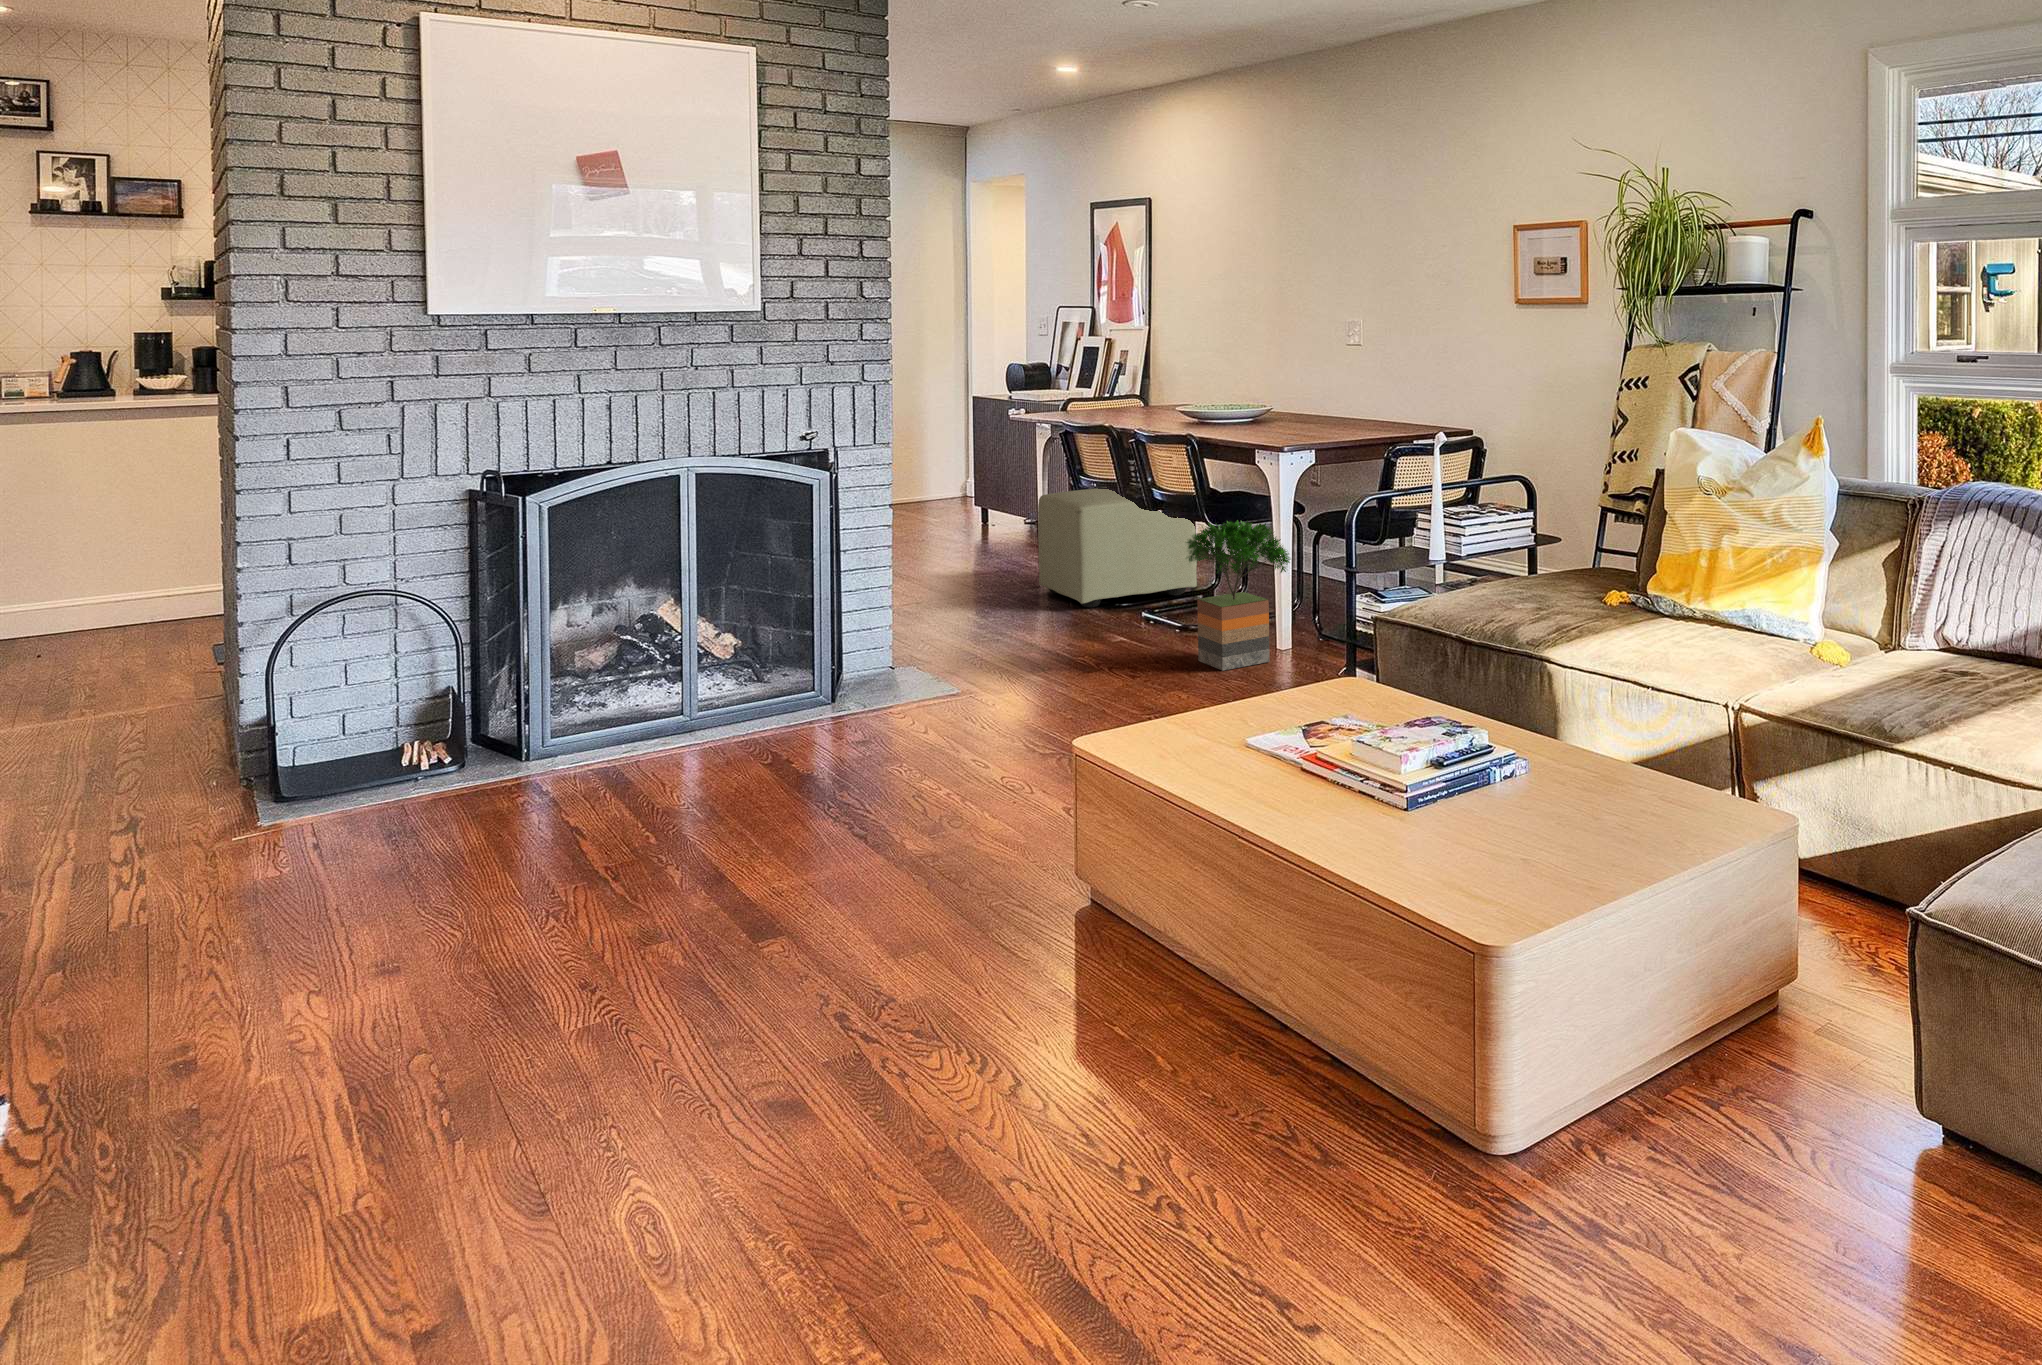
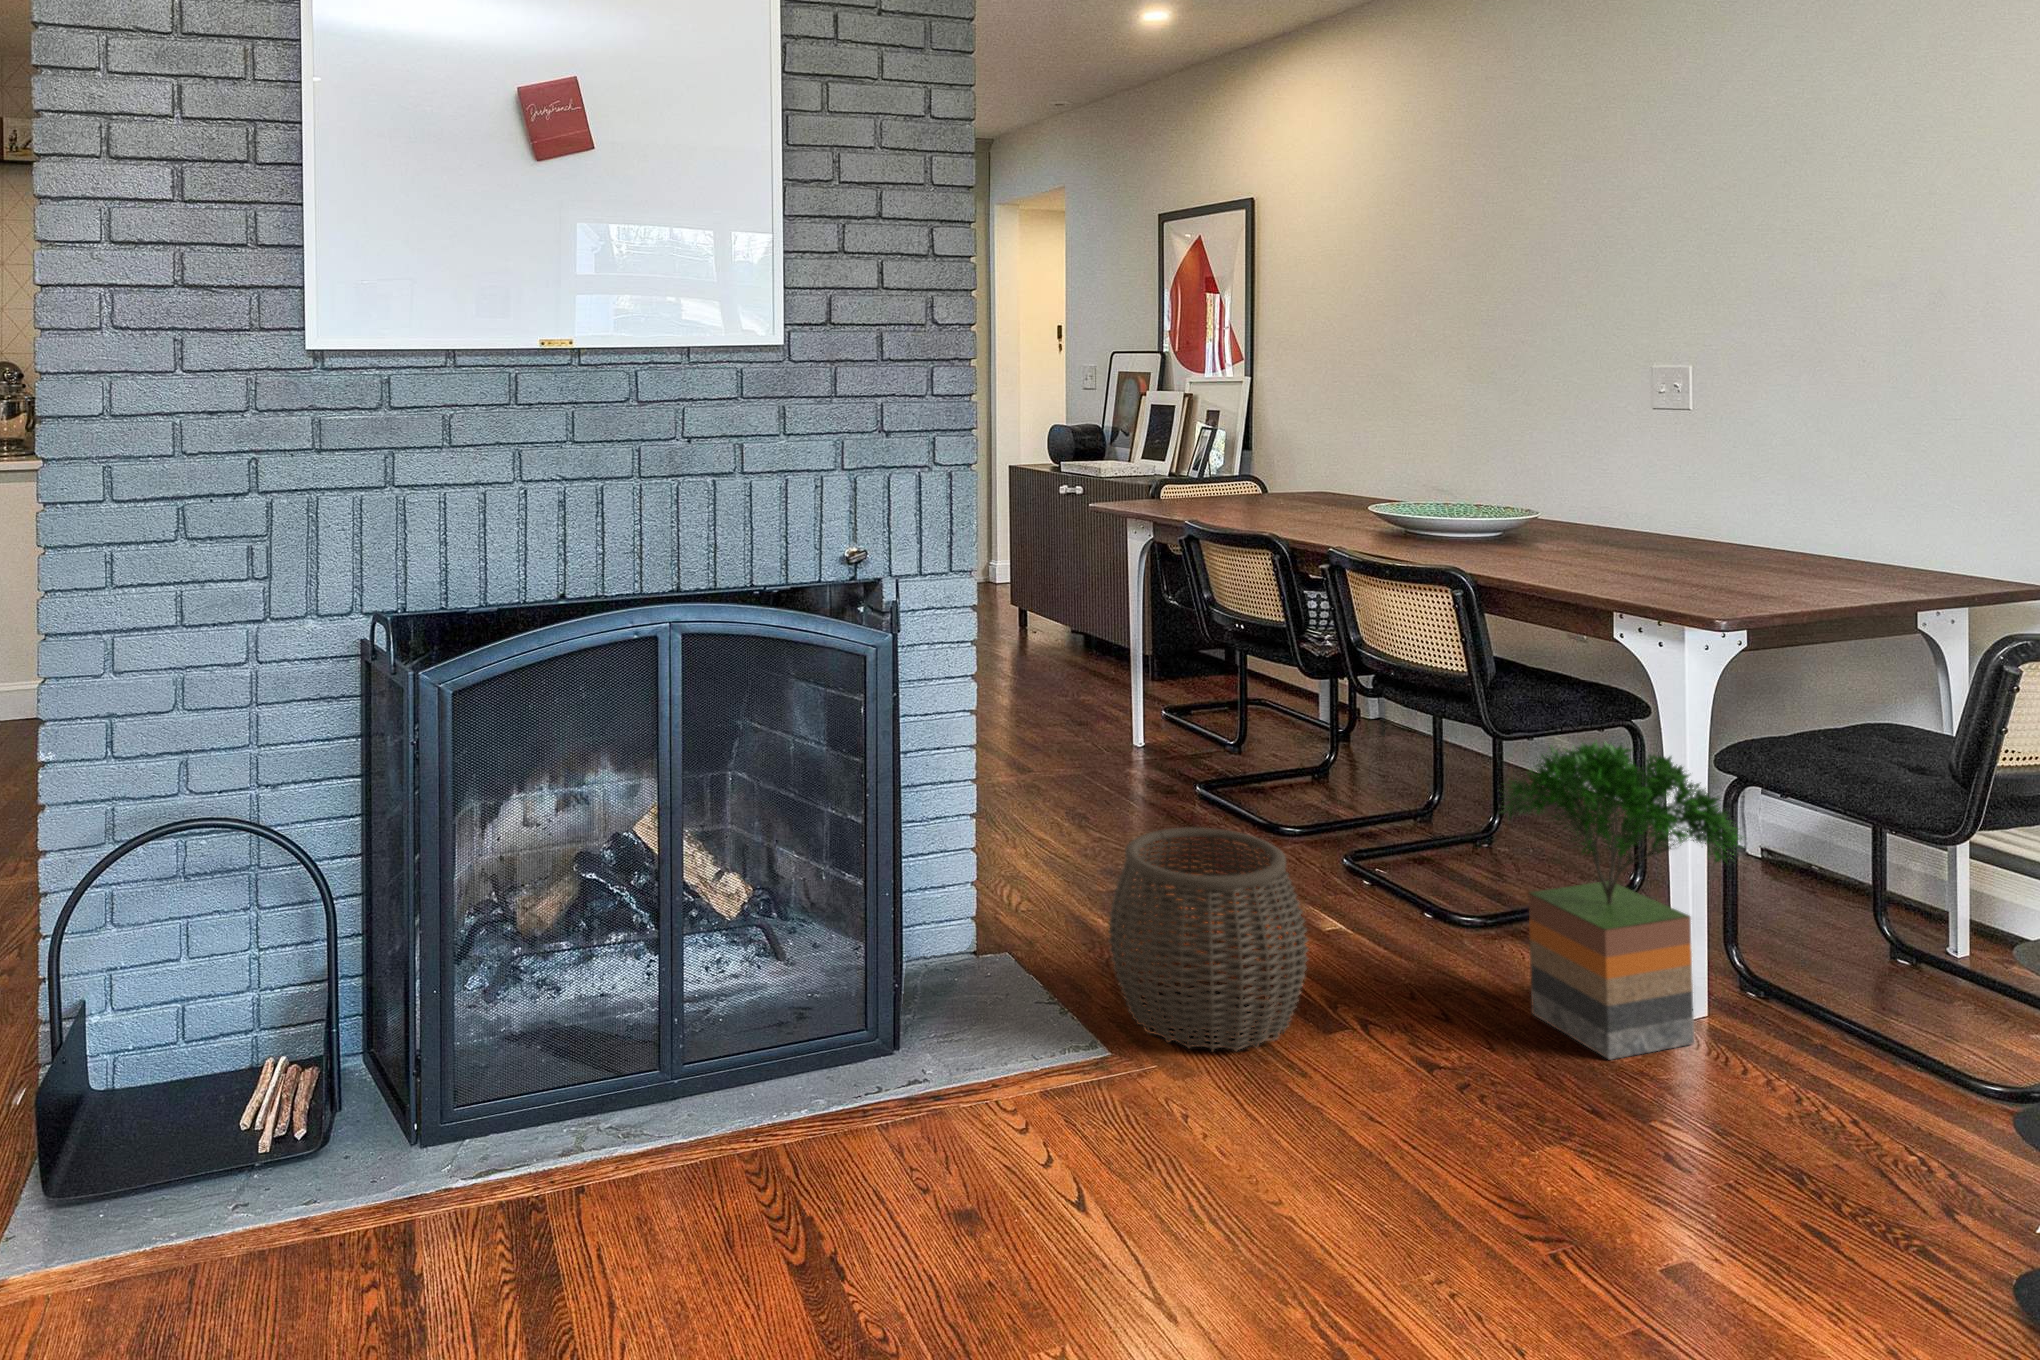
ottoman: present [1038,488,1197,607] -> none [1144,619,1407,824]
woven basket: none [964,582,1075,689] -> present [1108,828,1309,1051]

